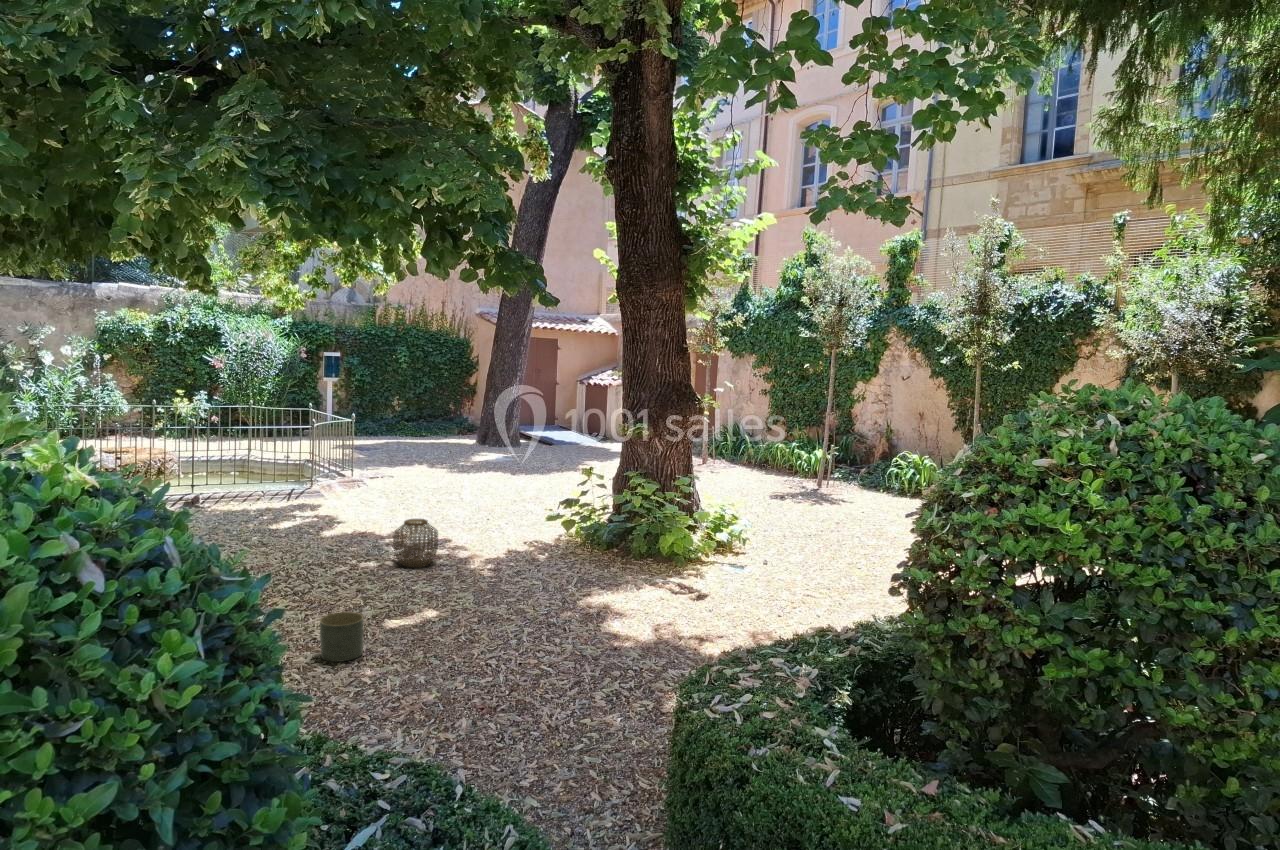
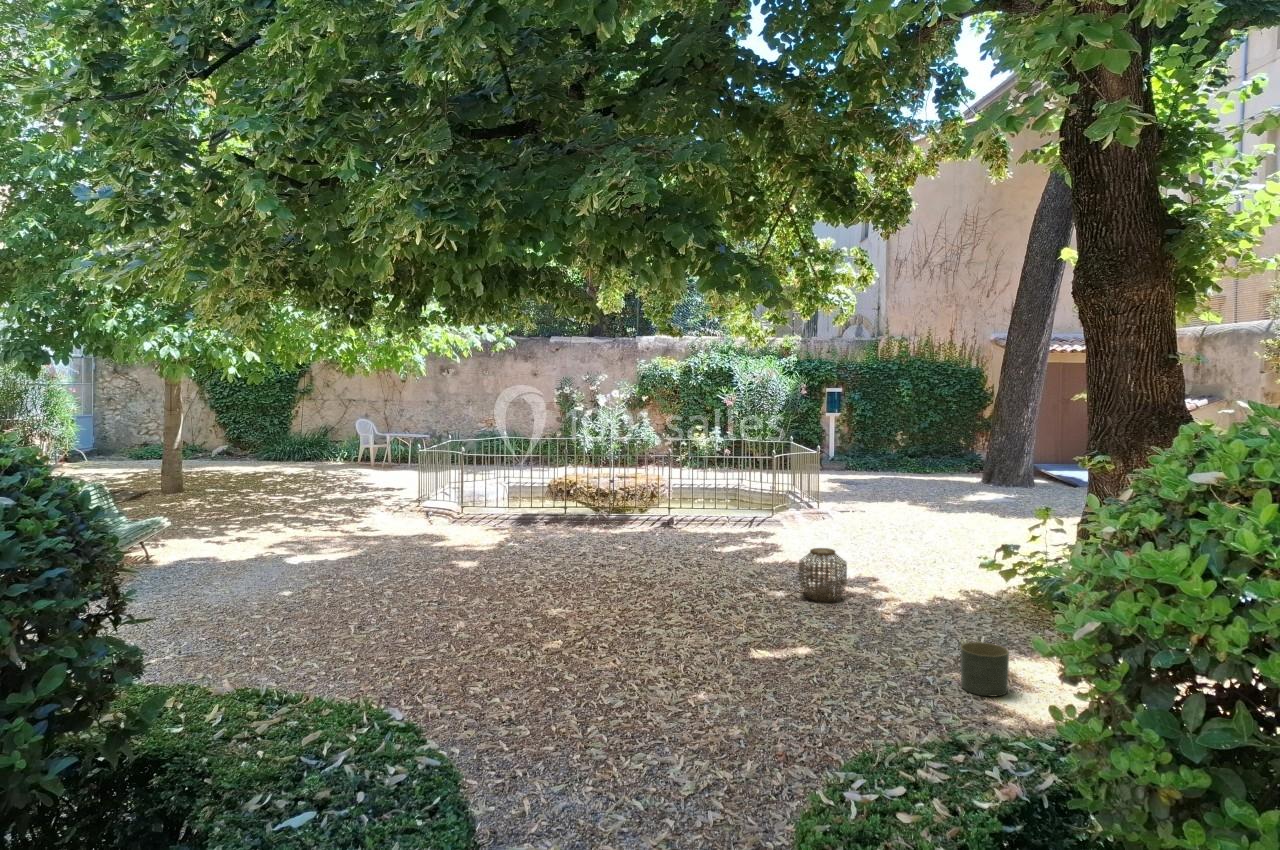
planter: present [320,612,364,662] -> present [961,642,1009,696]

